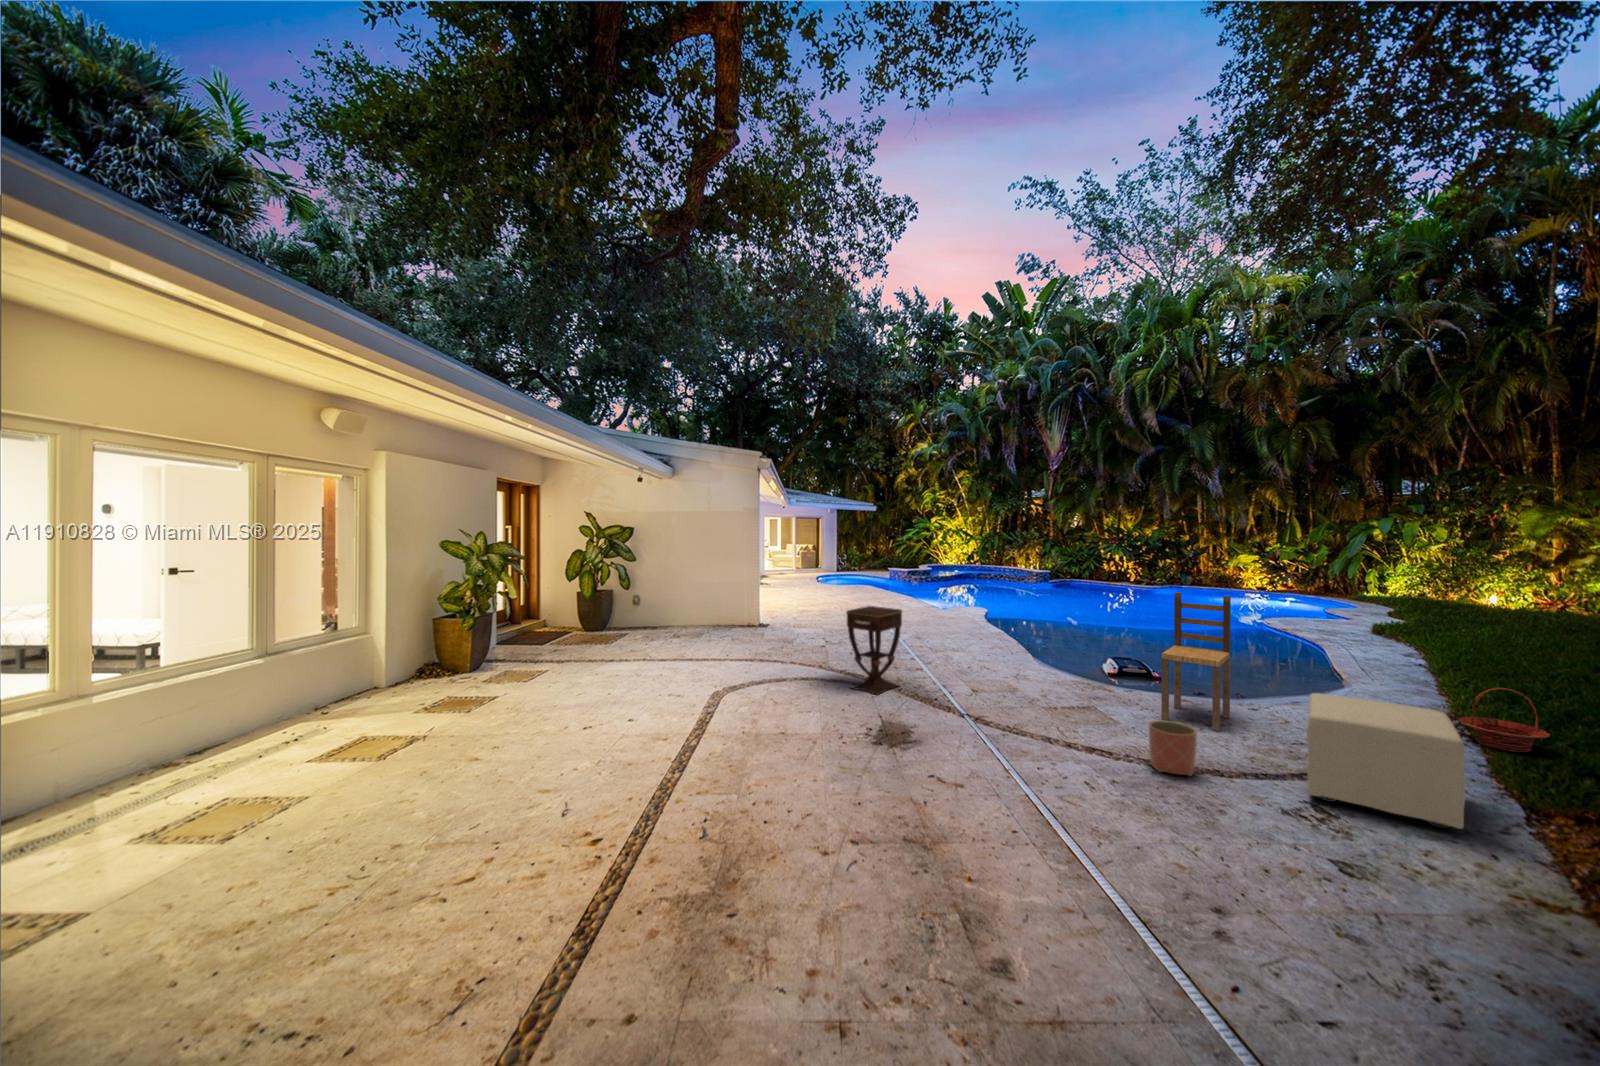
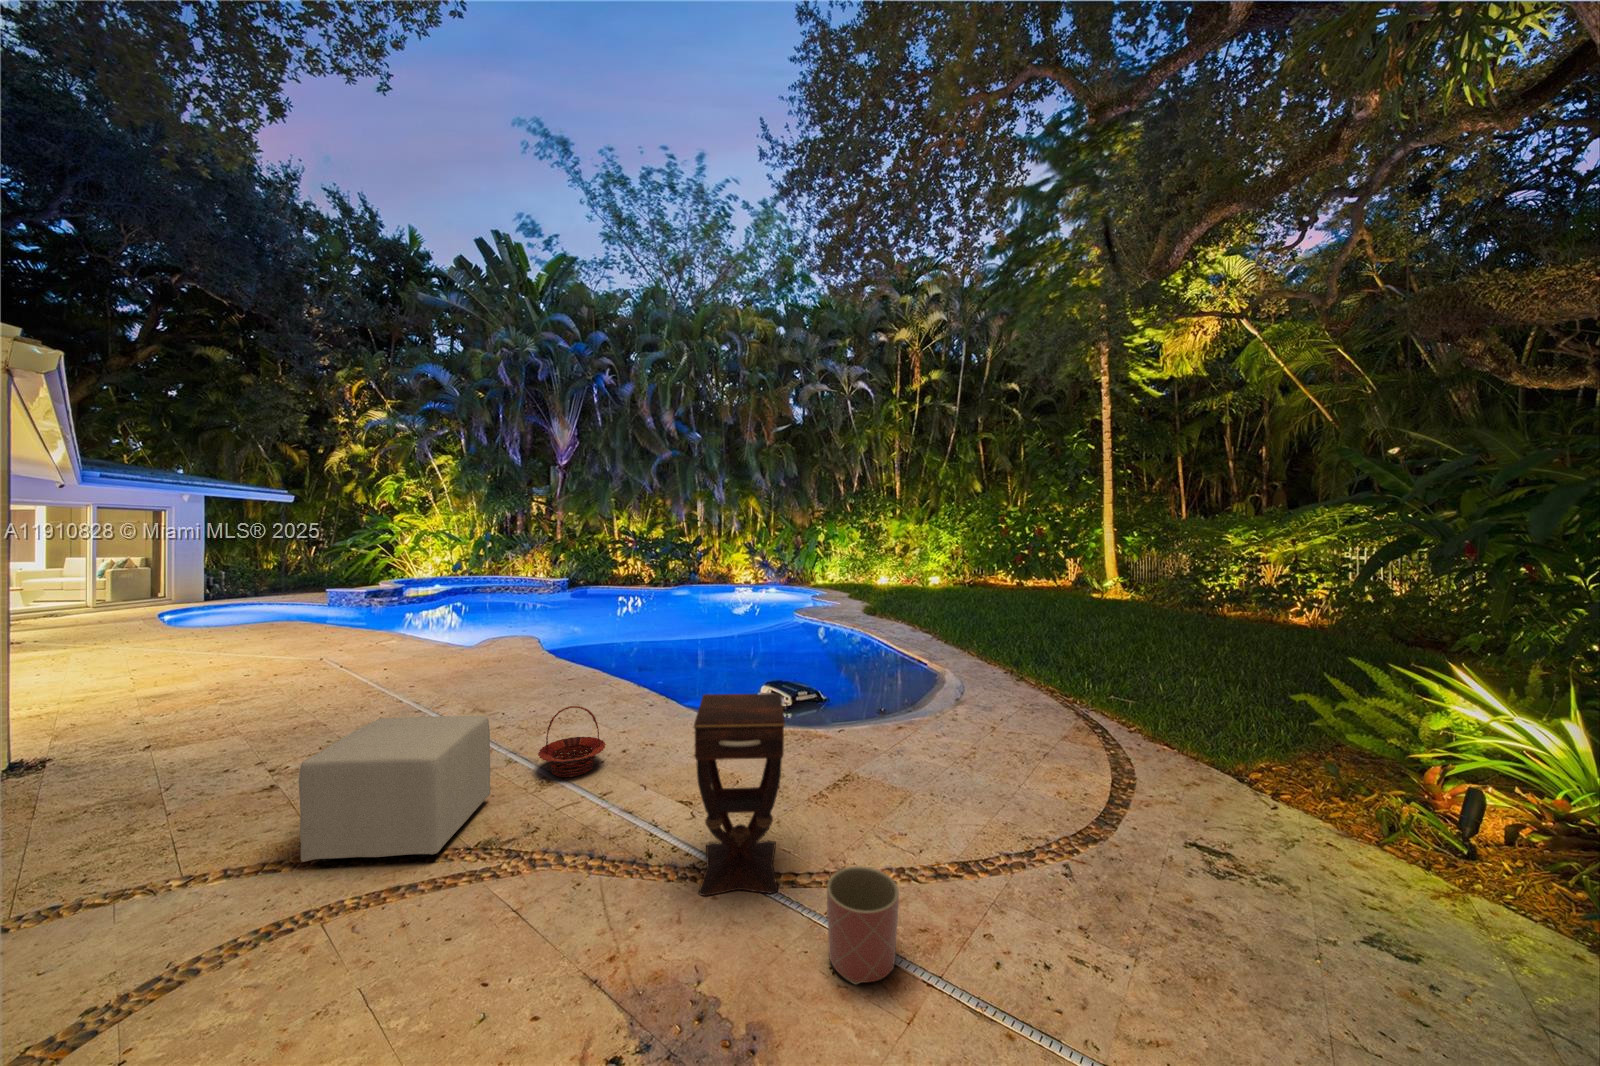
chair: present [1162,592,1231,731] -> none [780,623,852,820]
side table: present [846,606,902,695] -> present [694,693,785,896]
basket: present [1460,688,1550,752] -> present [538,706,606,777]
ottoman: present [1307,693,1465,829] -> present [299,716,490,862]

